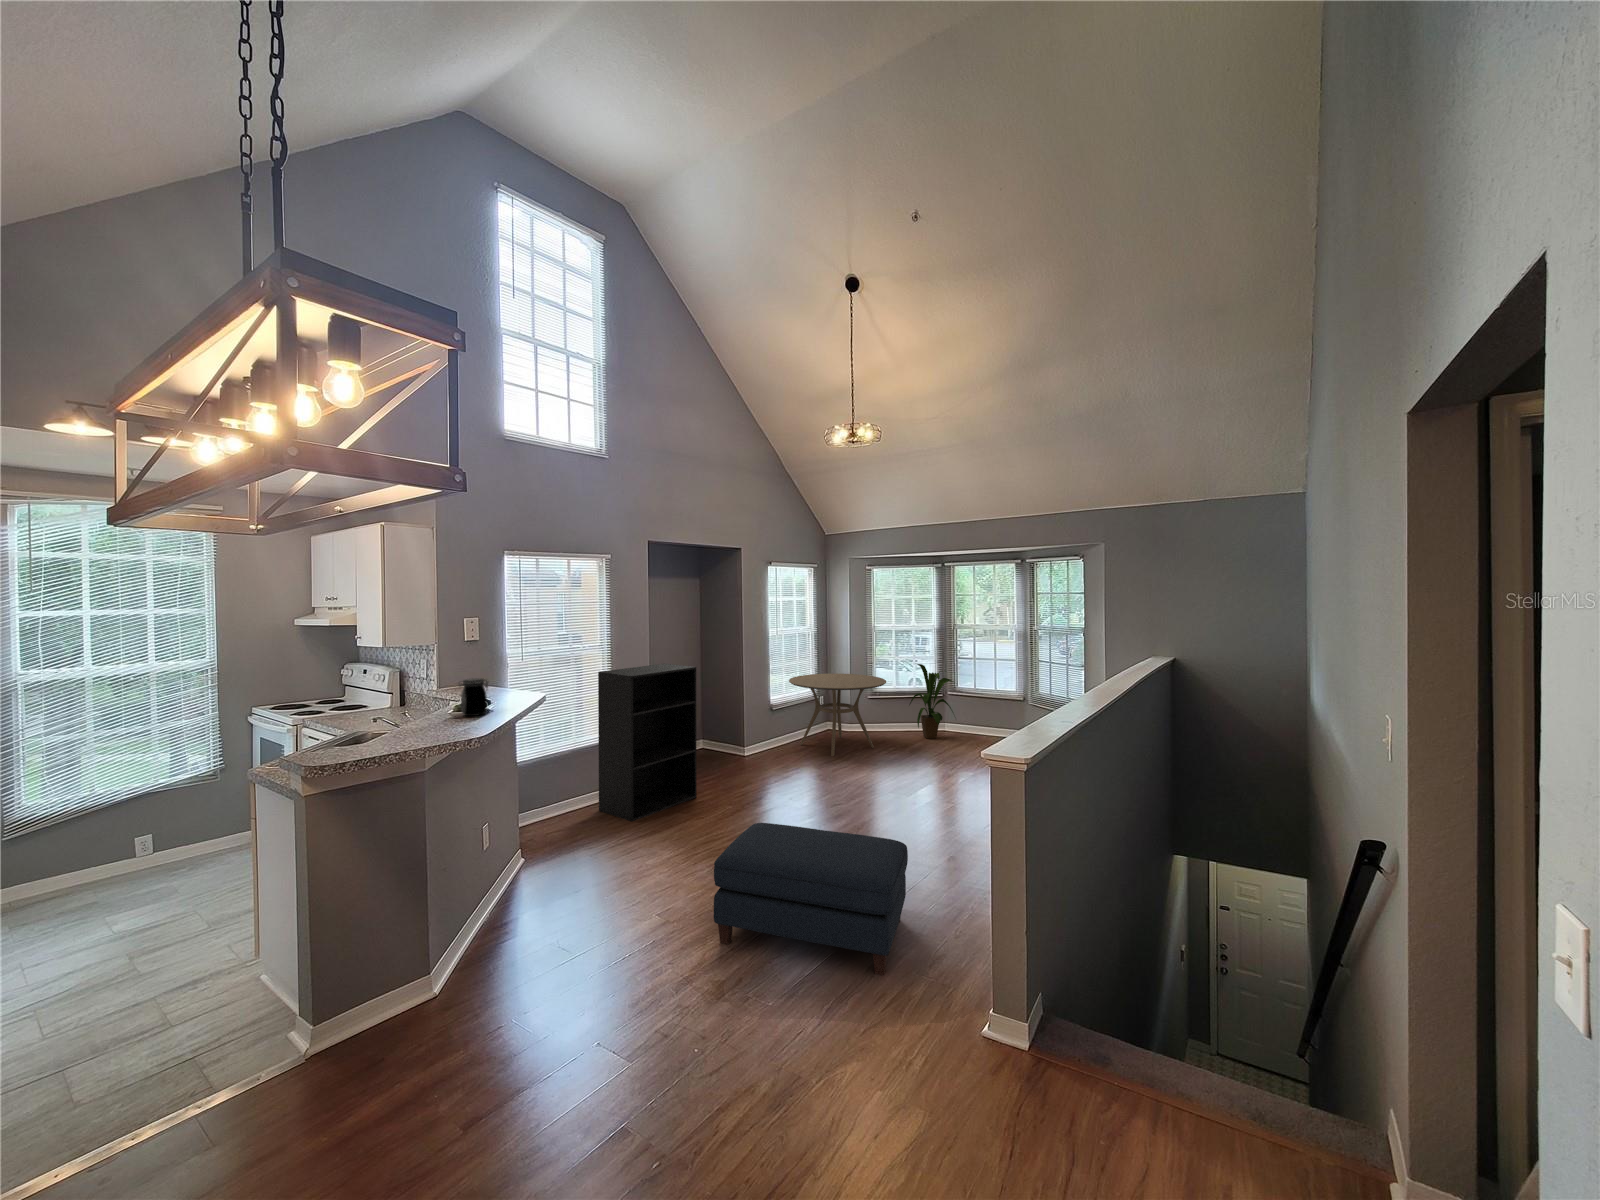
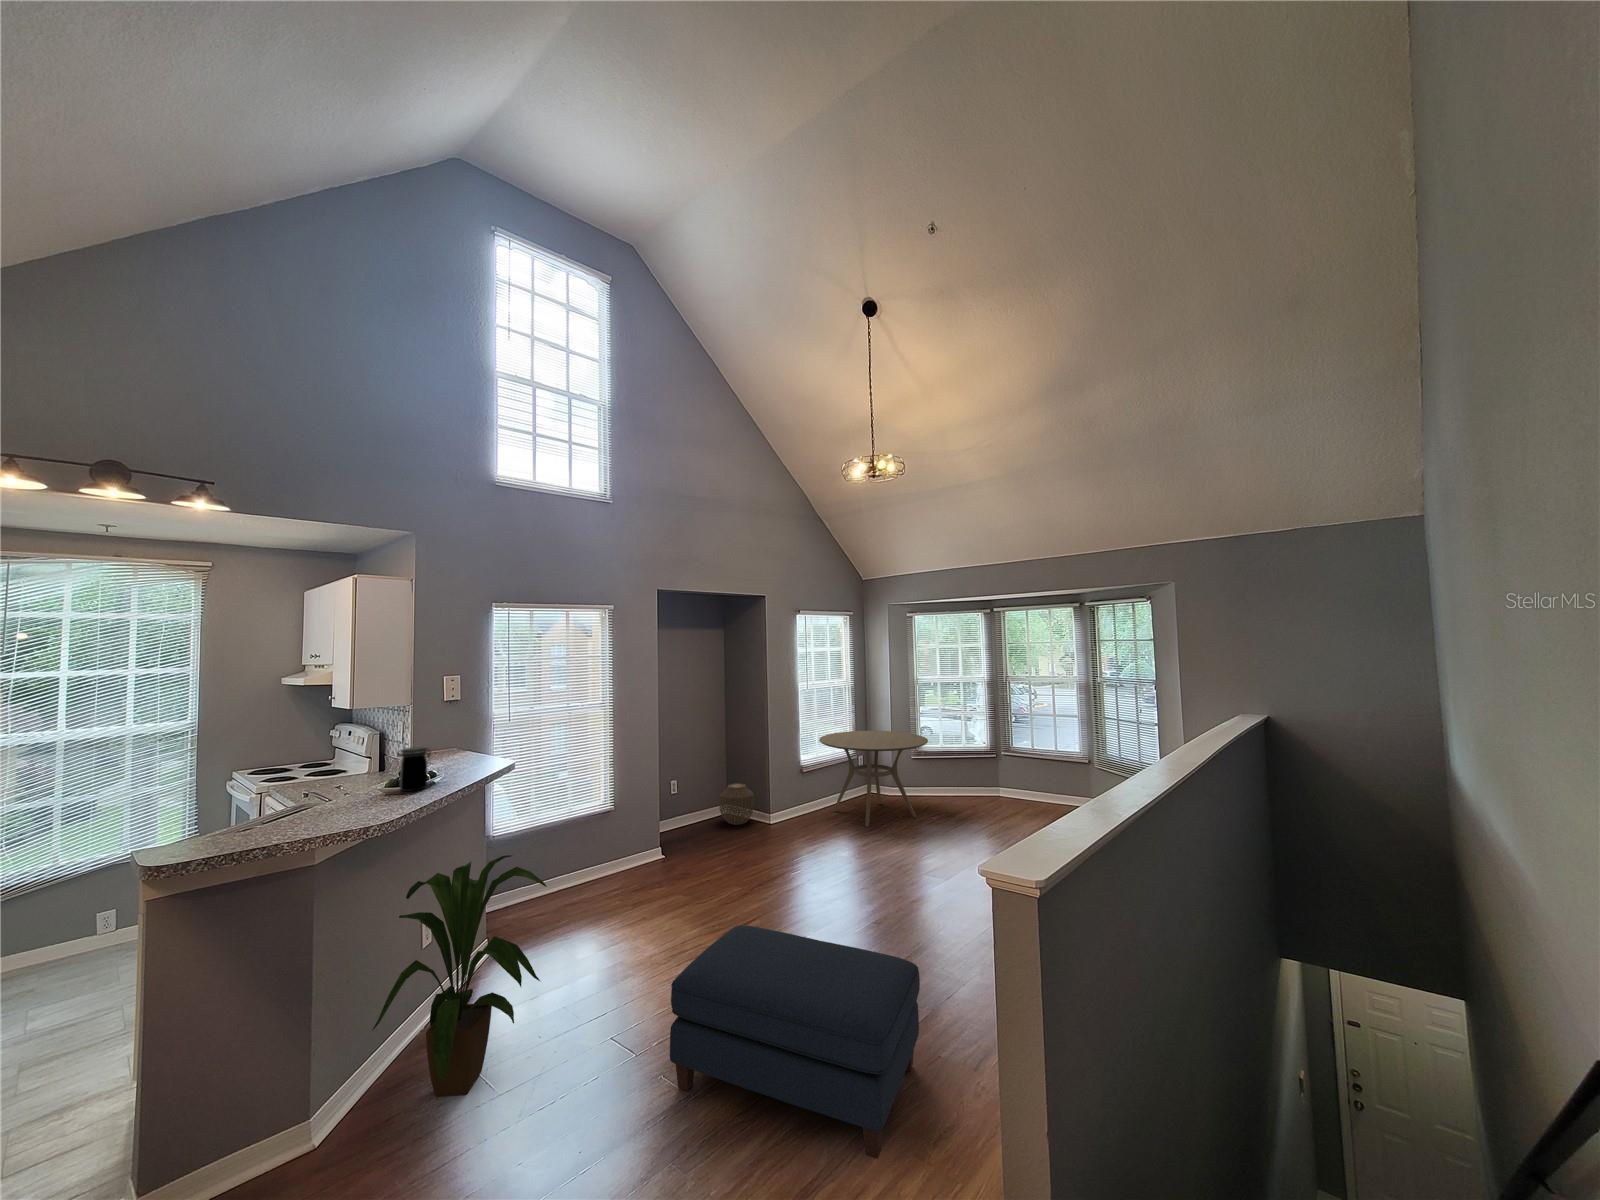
bookshelf: present [598,664,697,822] -> none [593,722,703,906]
house plant: present [909,664,955,739] -> present [372,855,546,1096]
woven basket: none [699,721,730,757] -> present [719,783,754,825]

